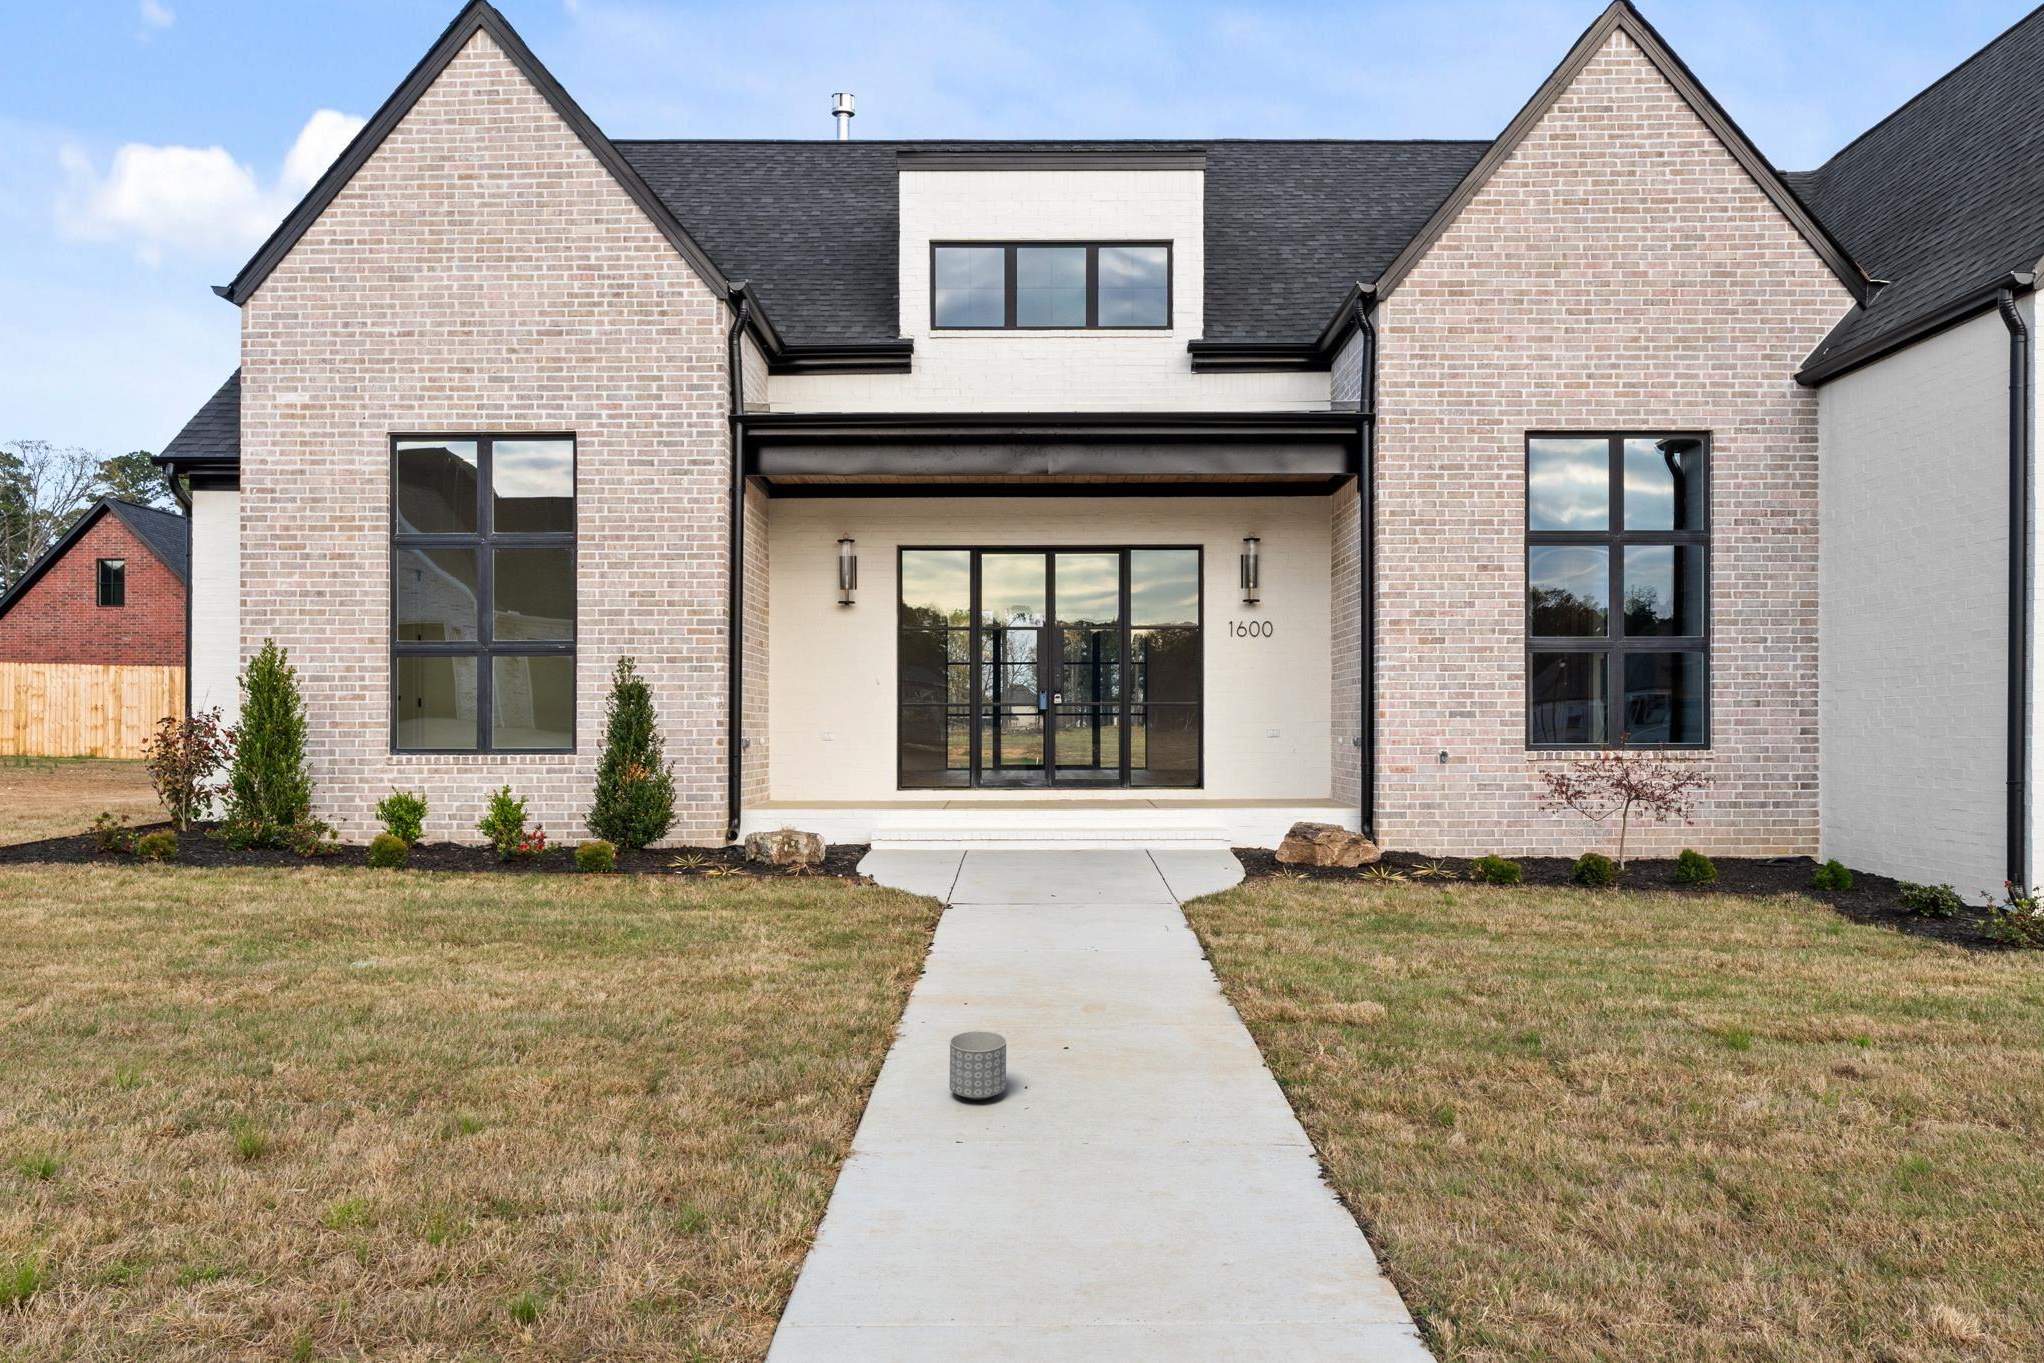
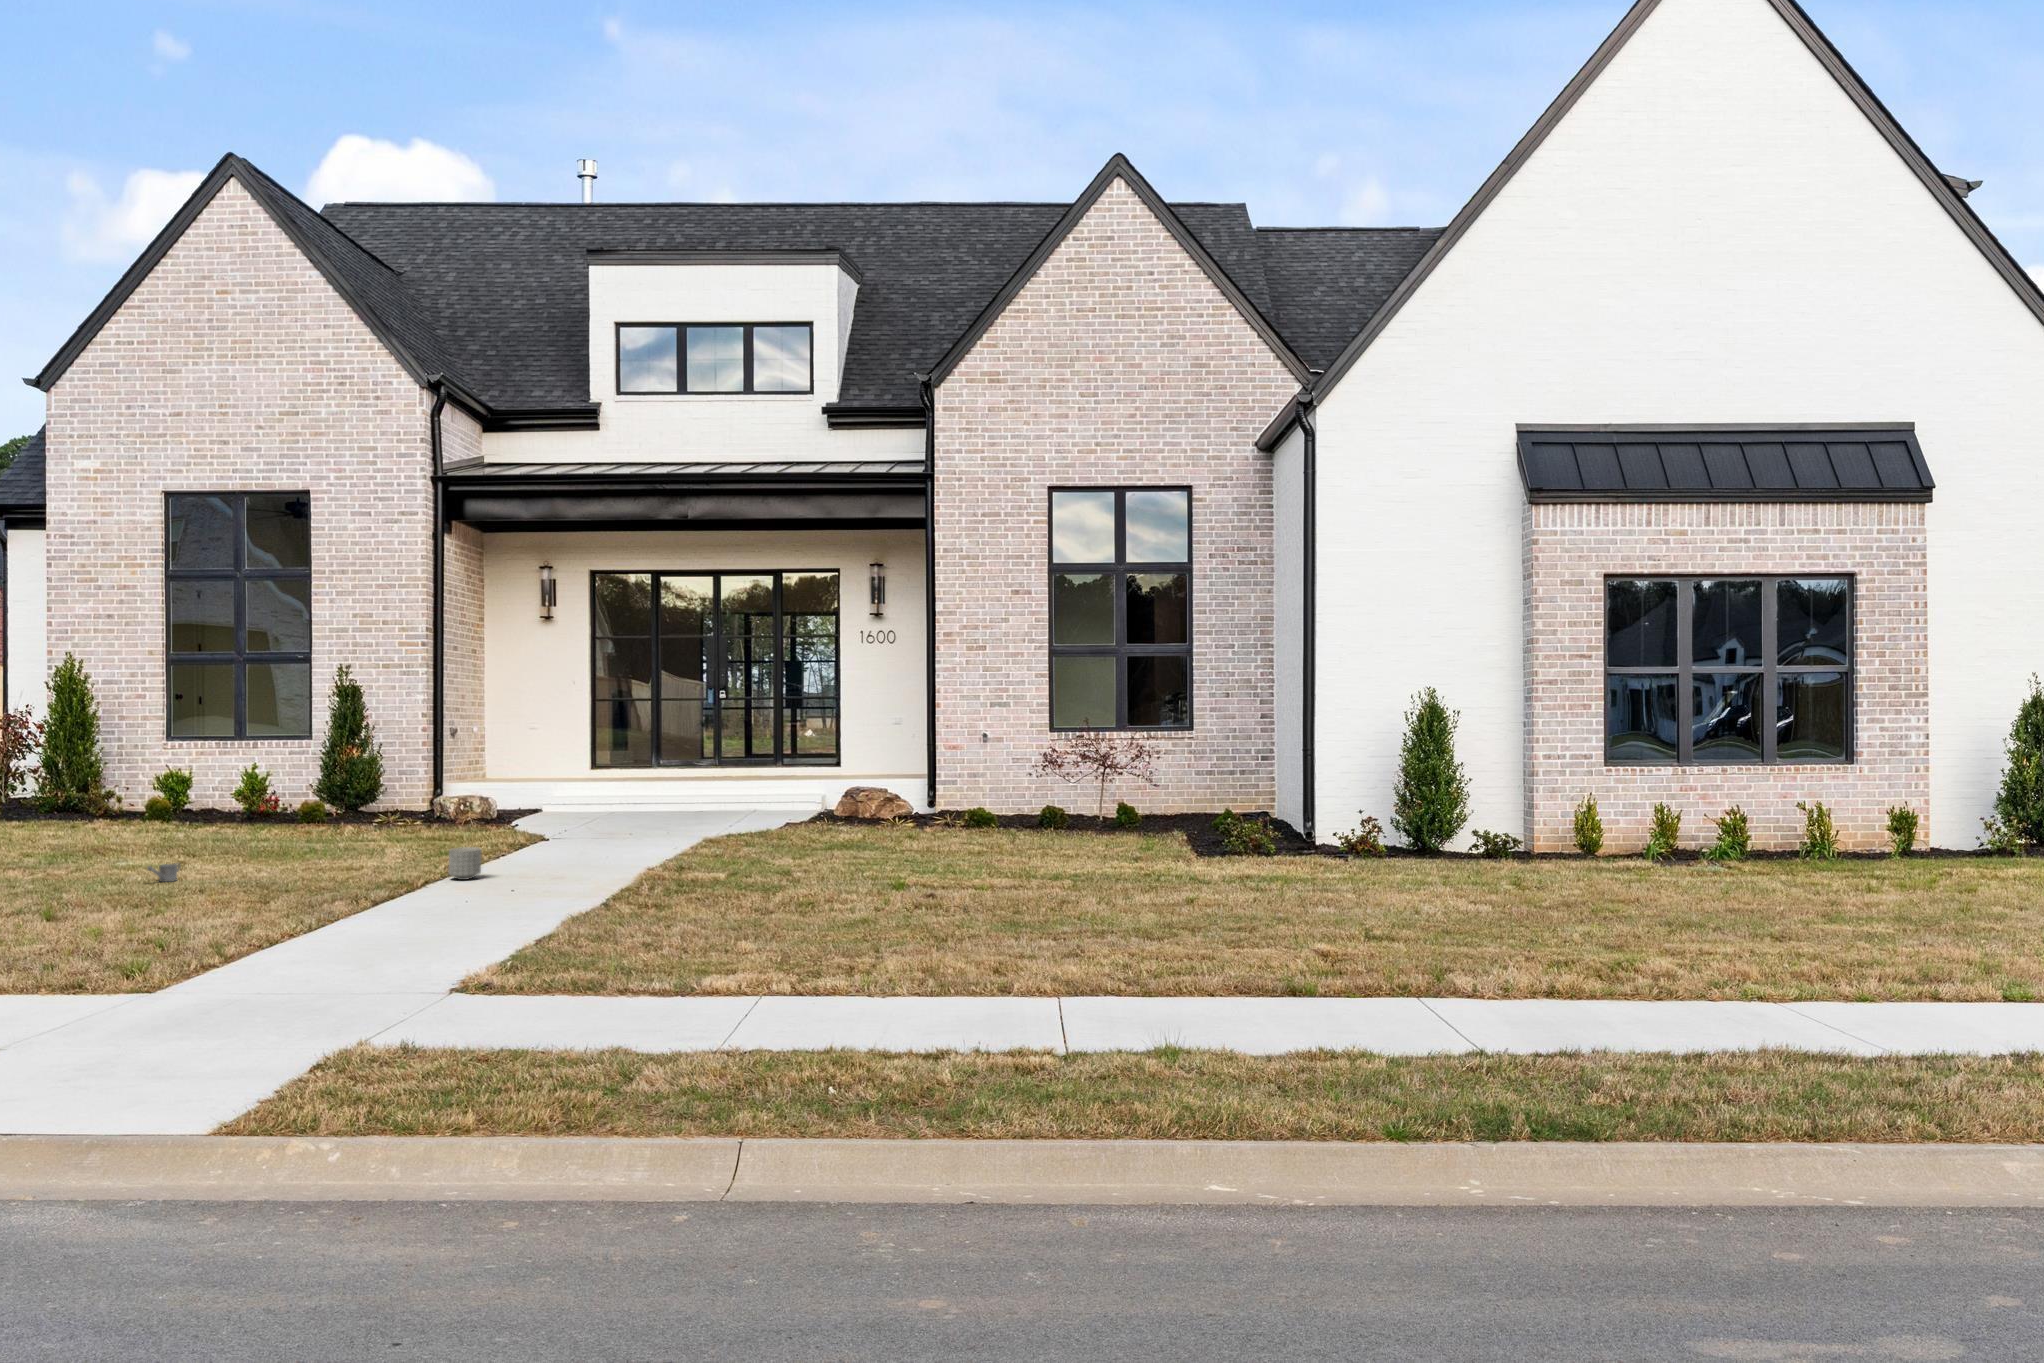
watering can: none [397,1068,456,1116] -> present [147,863,181,882]

